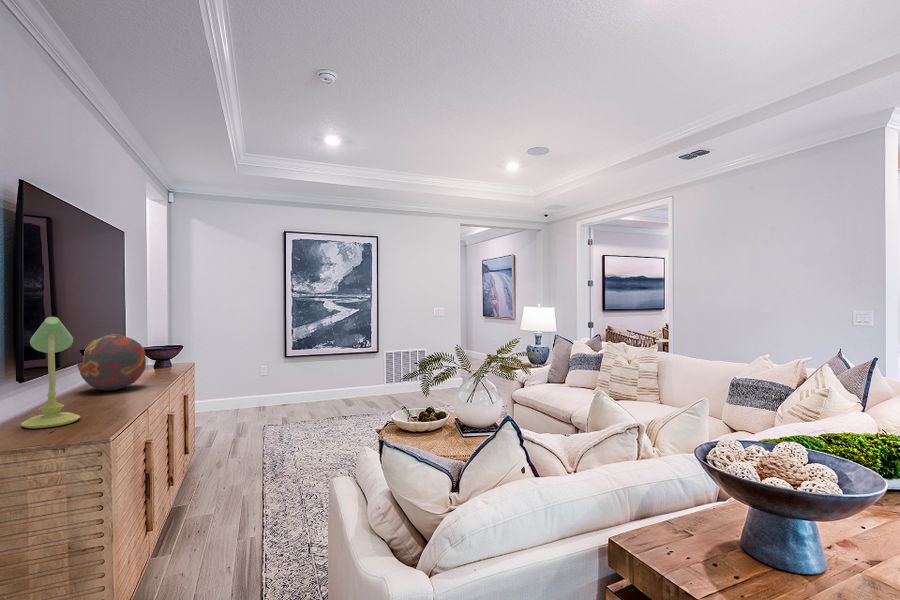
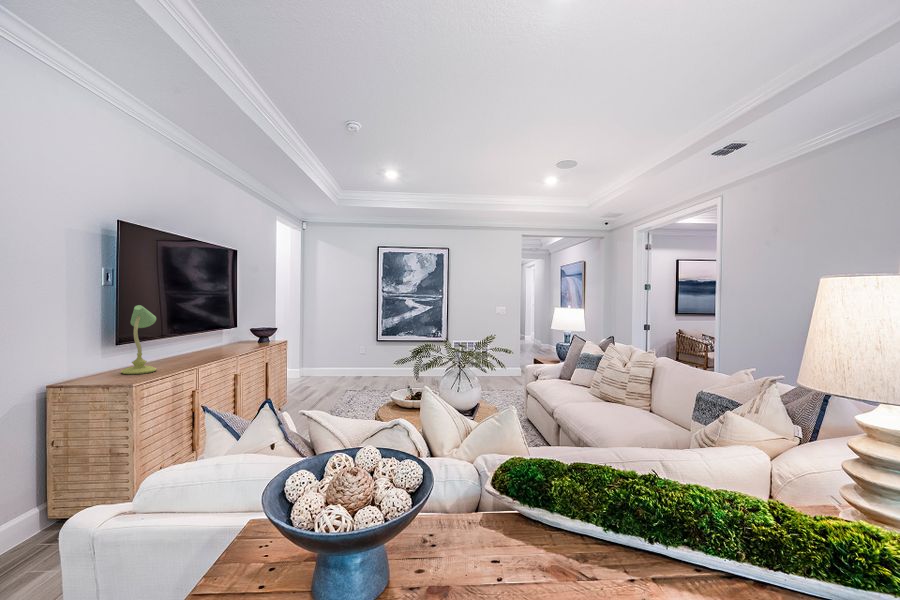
decorative orb: present [77,334,146,391] -> none [185,318,229,356]

